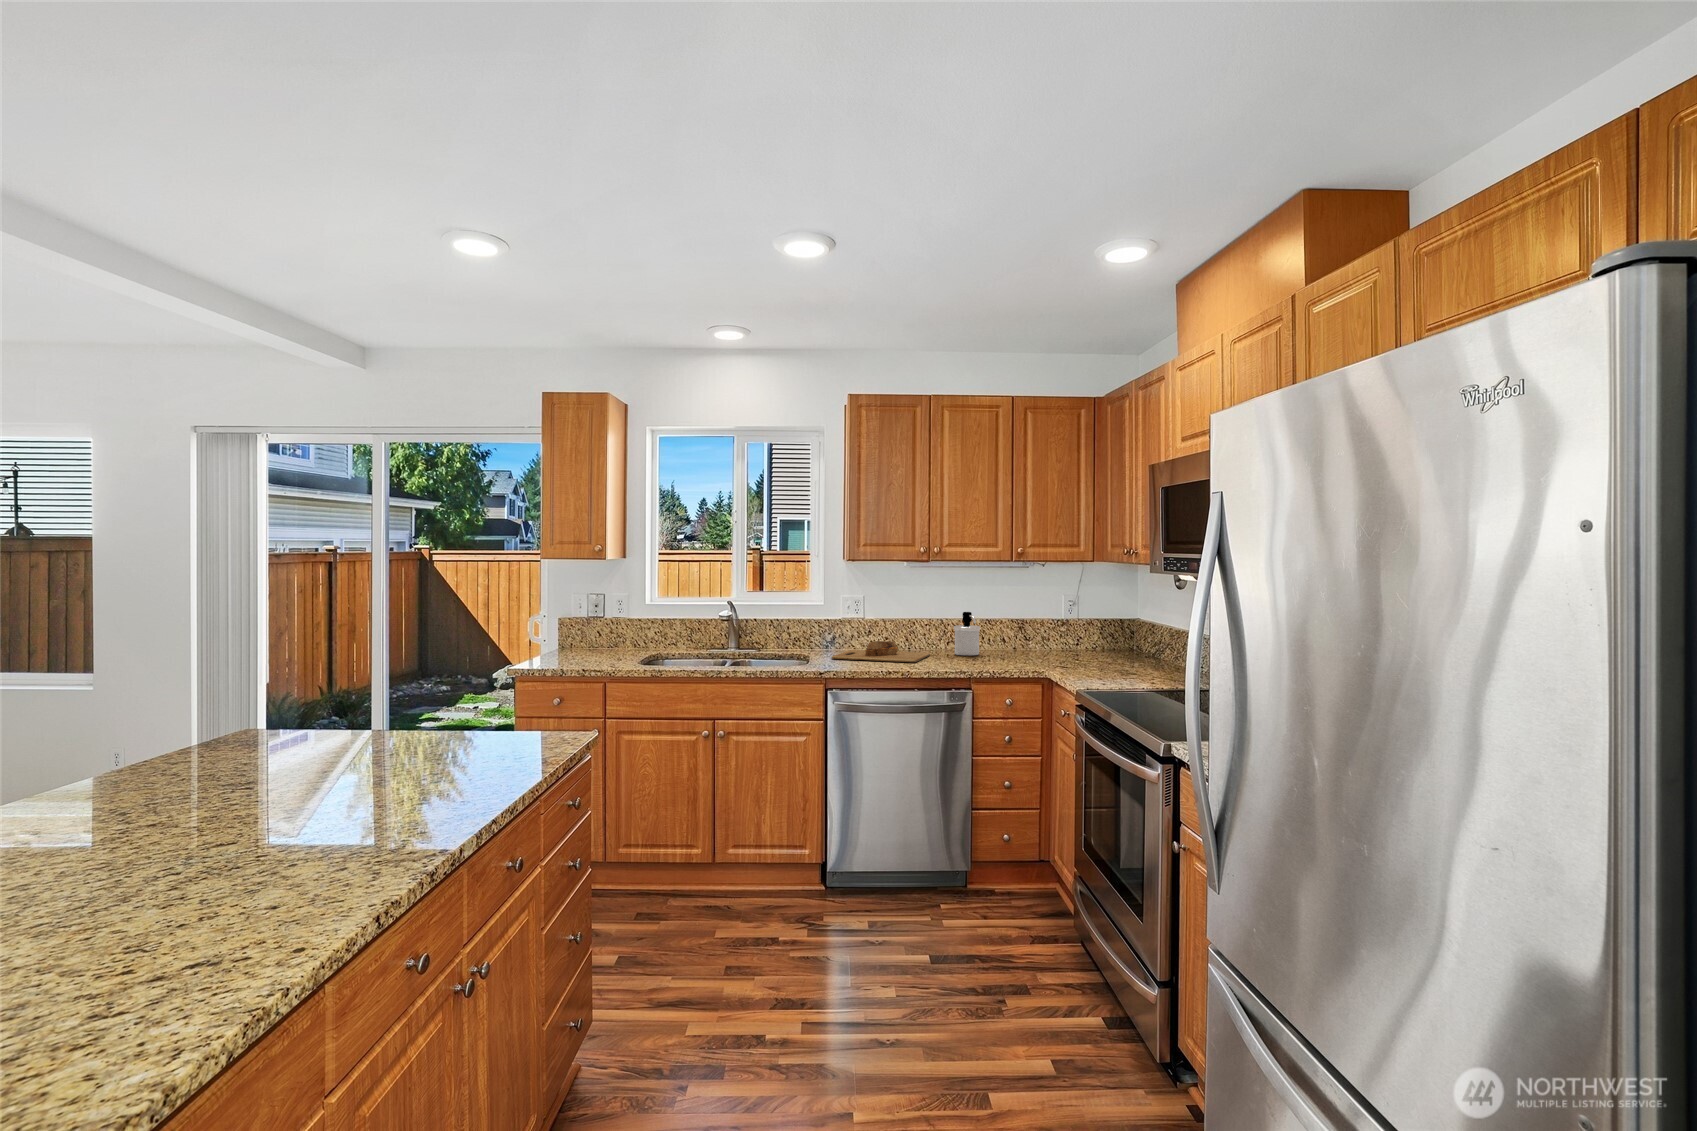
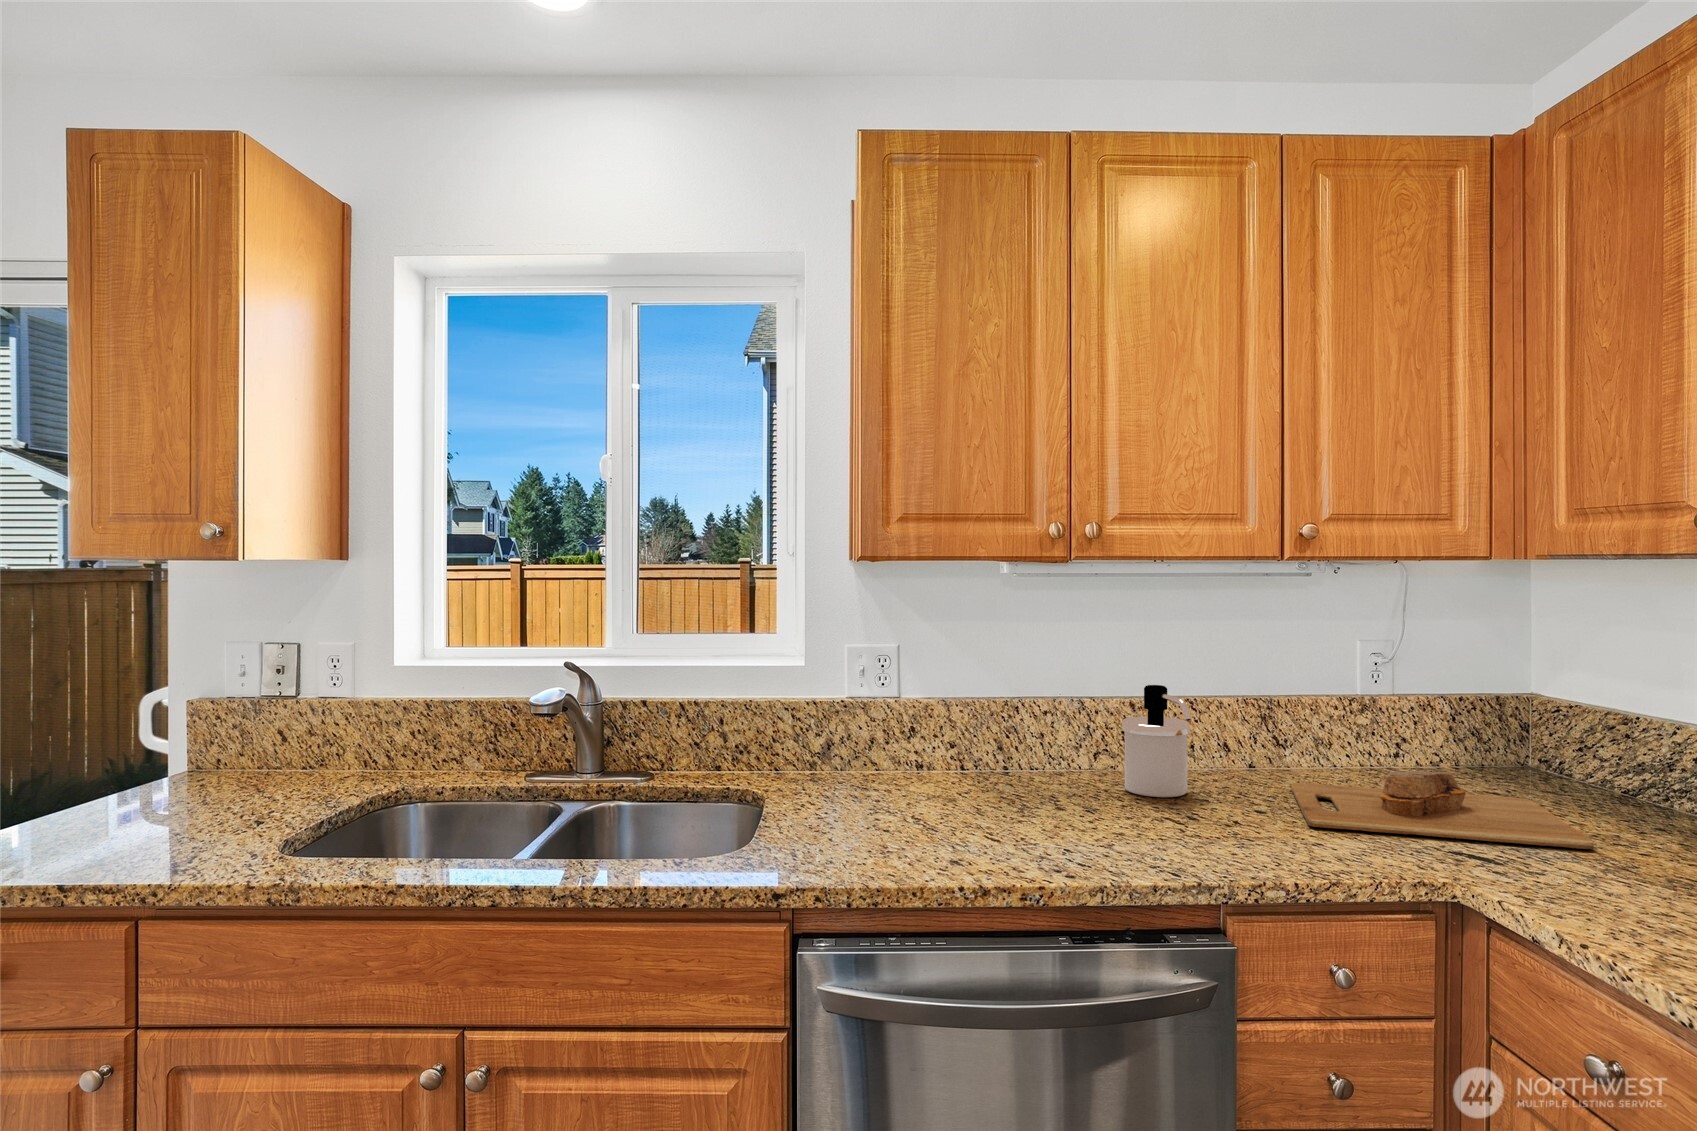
cutting board: present [832,641,930,662] -> present [1291,771,1594,849]

